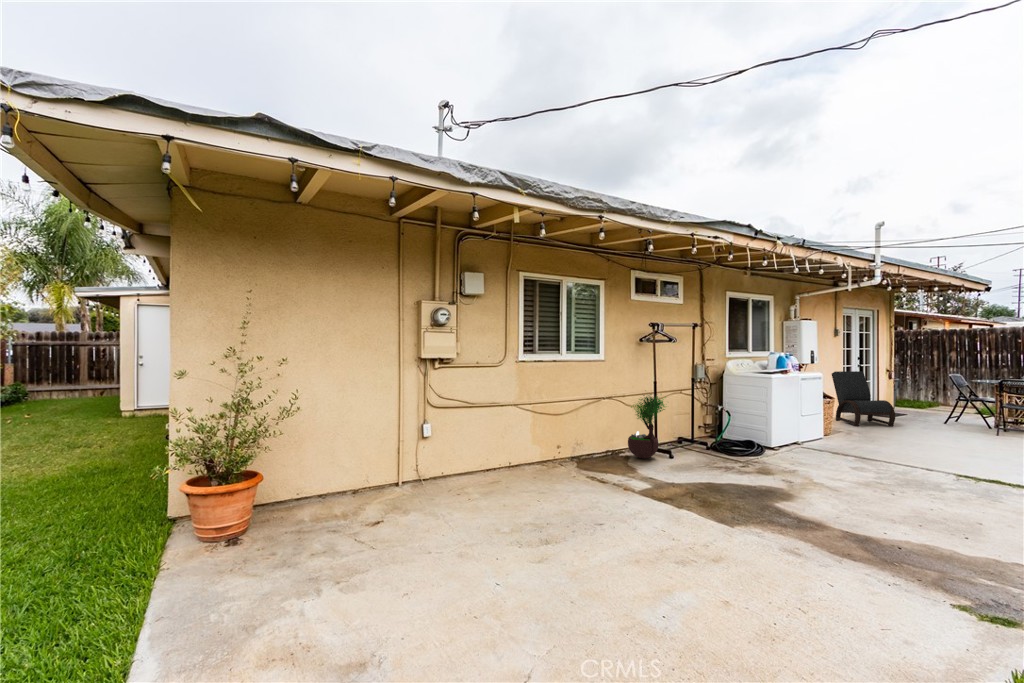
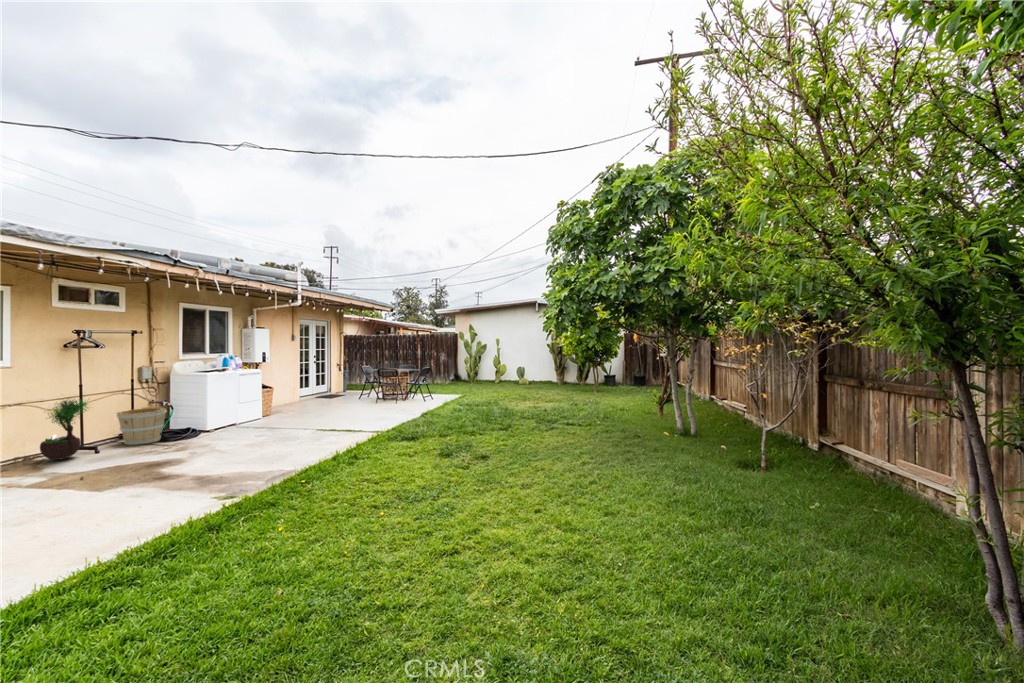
lounge chair: present [832,371,895,426] -> none [290,366,326,406]
wooden bucket: none [680,411,727,454] -> present [117,407,167,445]

